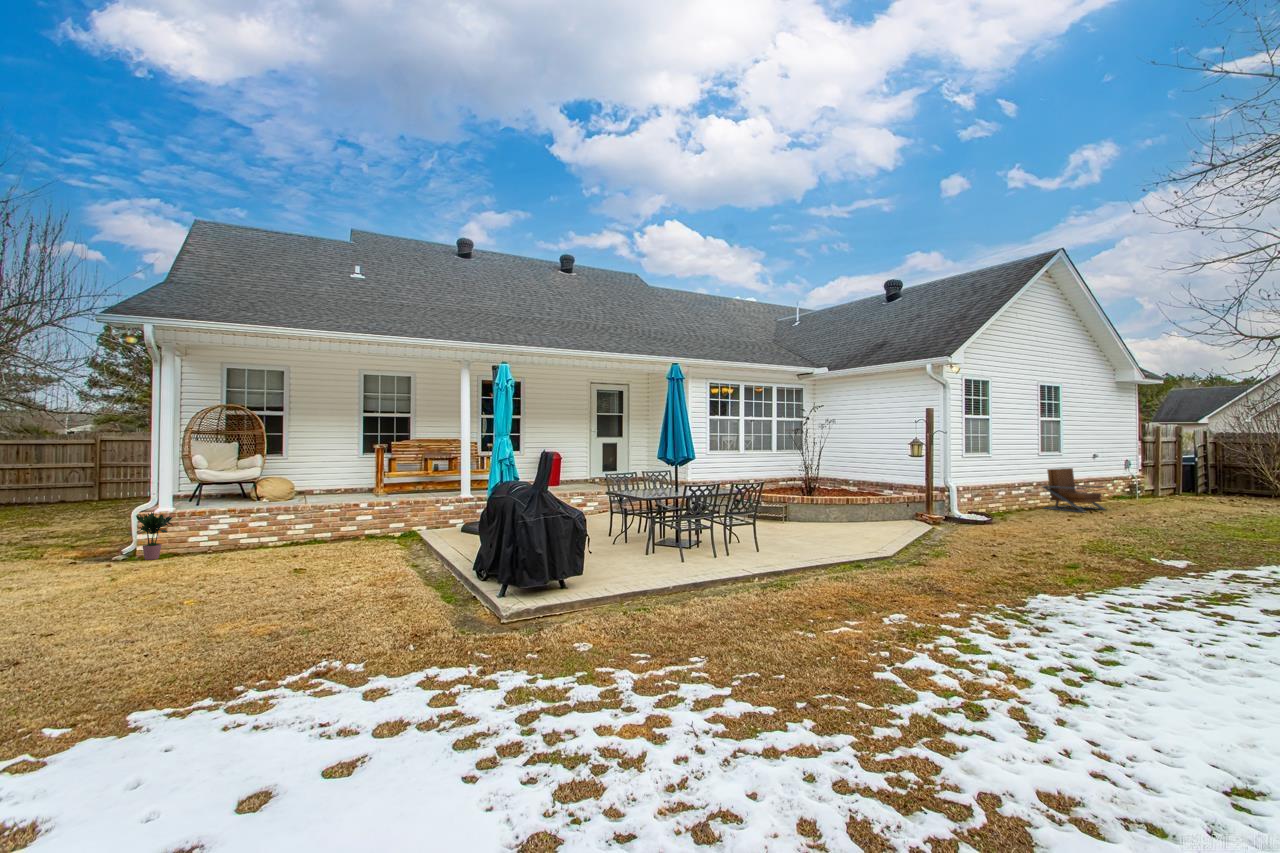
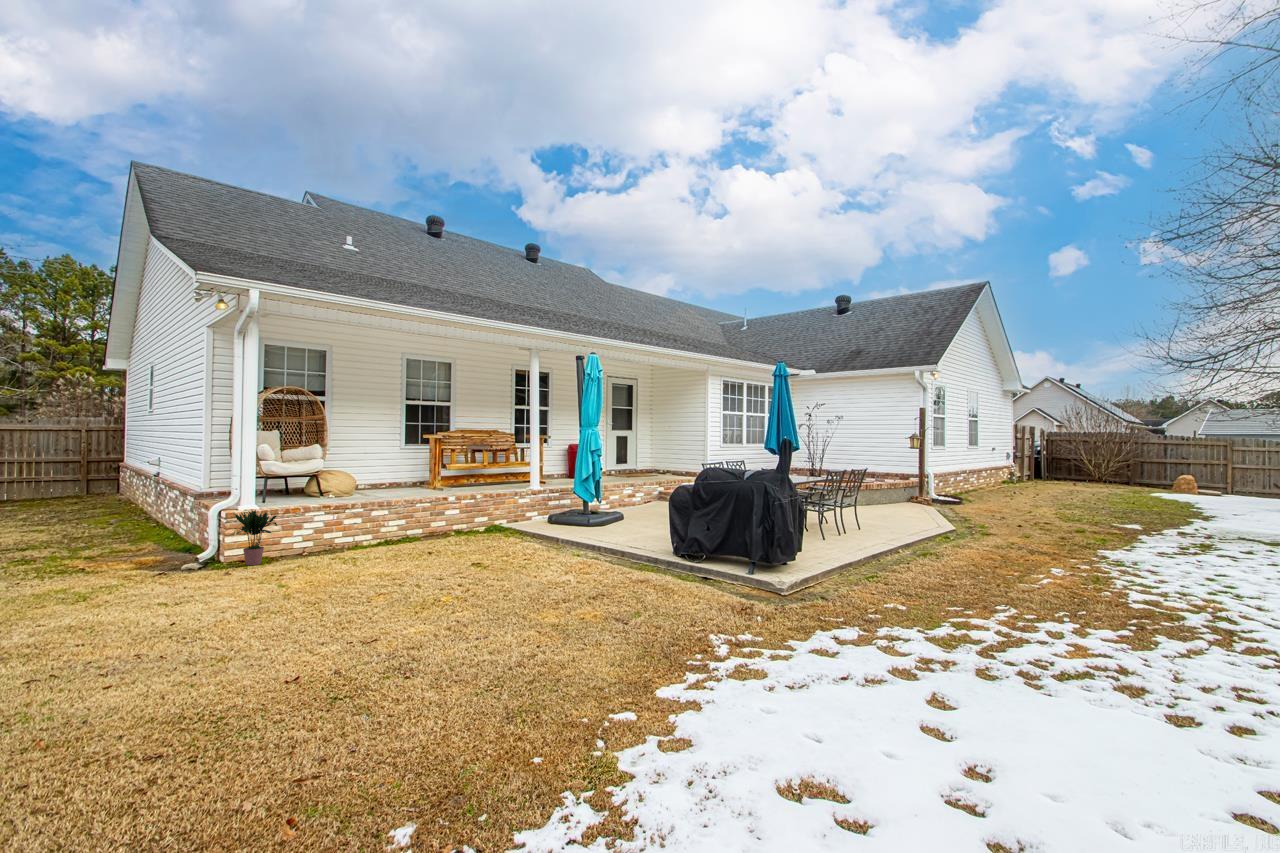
lounge chair: present [1042,468,1105,512] -> none [971,459,1015,494]

